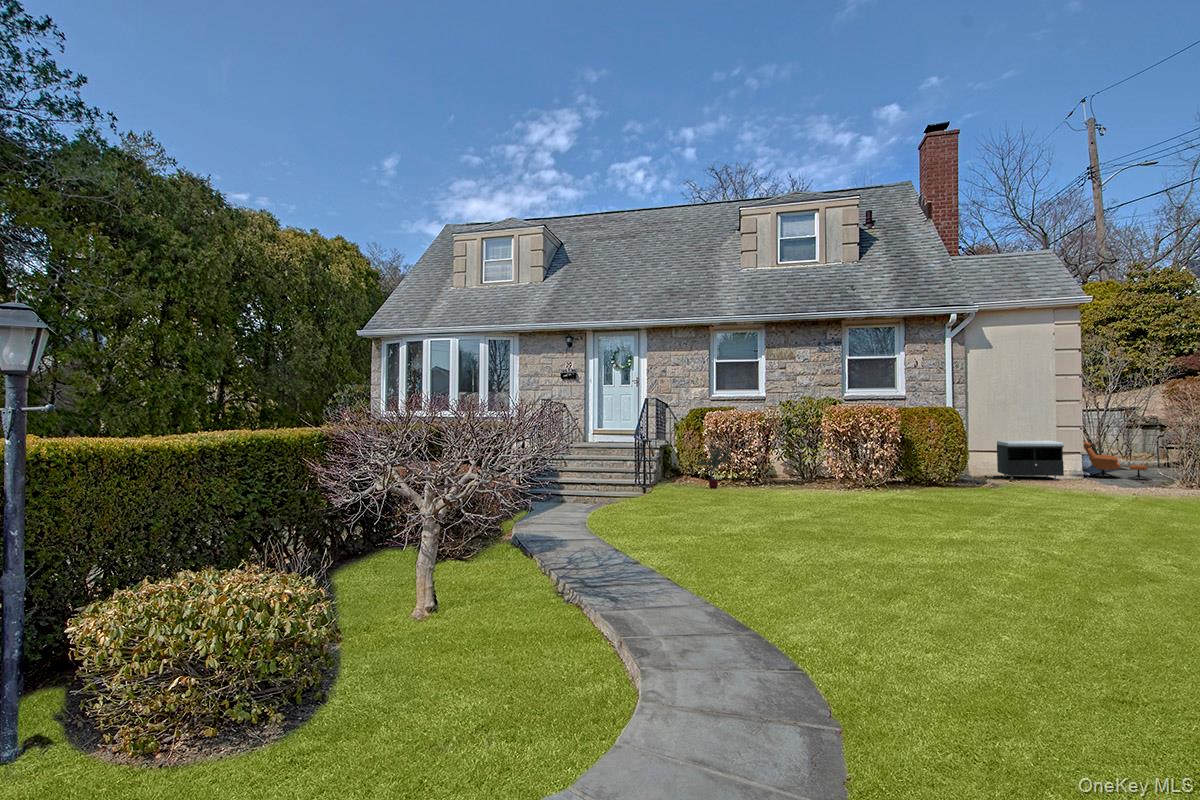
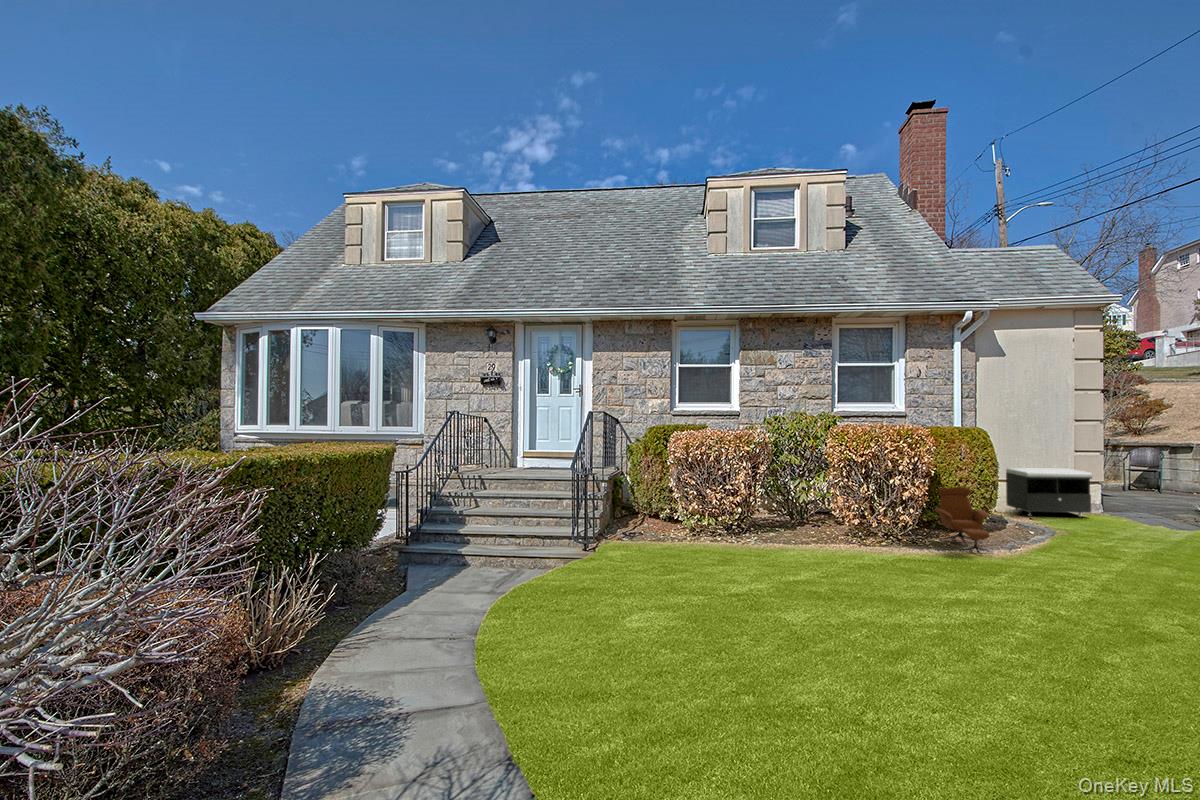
lounge chair: present [1084,442,1152,480] -> present [934,486,990,554]
potted tree: present [697,444,730,488] -> none [659,477,707,539]

